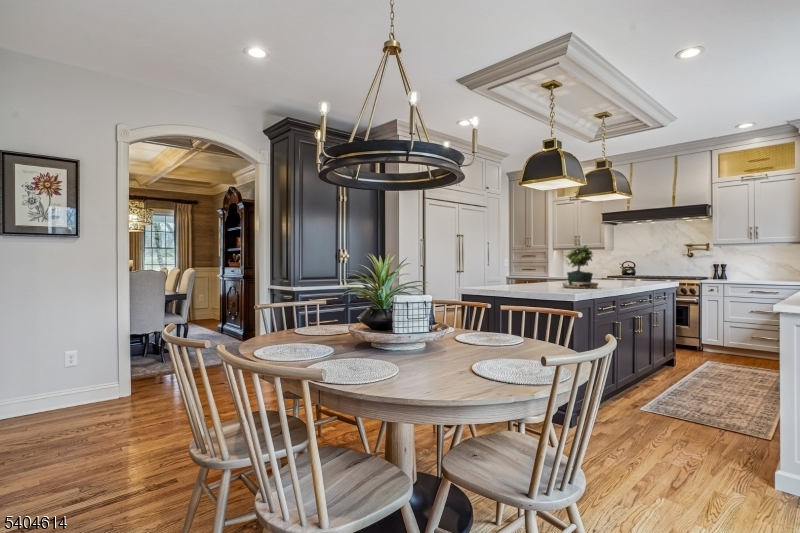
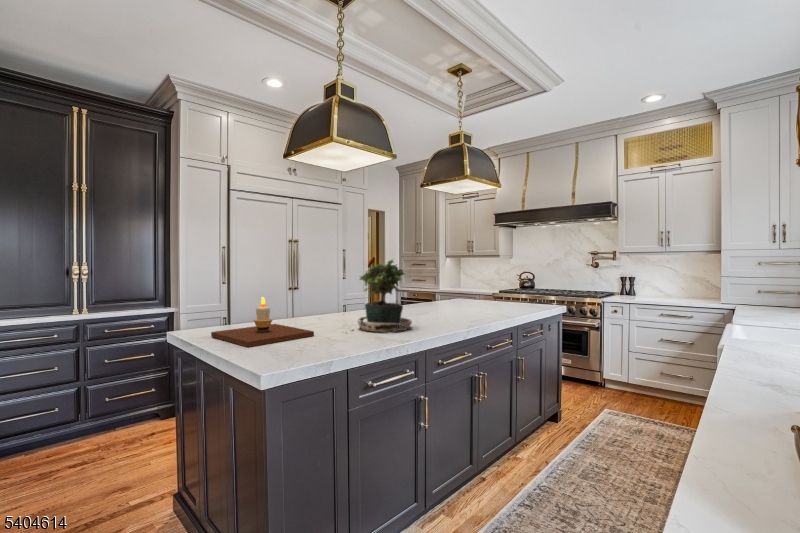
candle: none [488,266,547,291] -> present [211,297,314,347]

